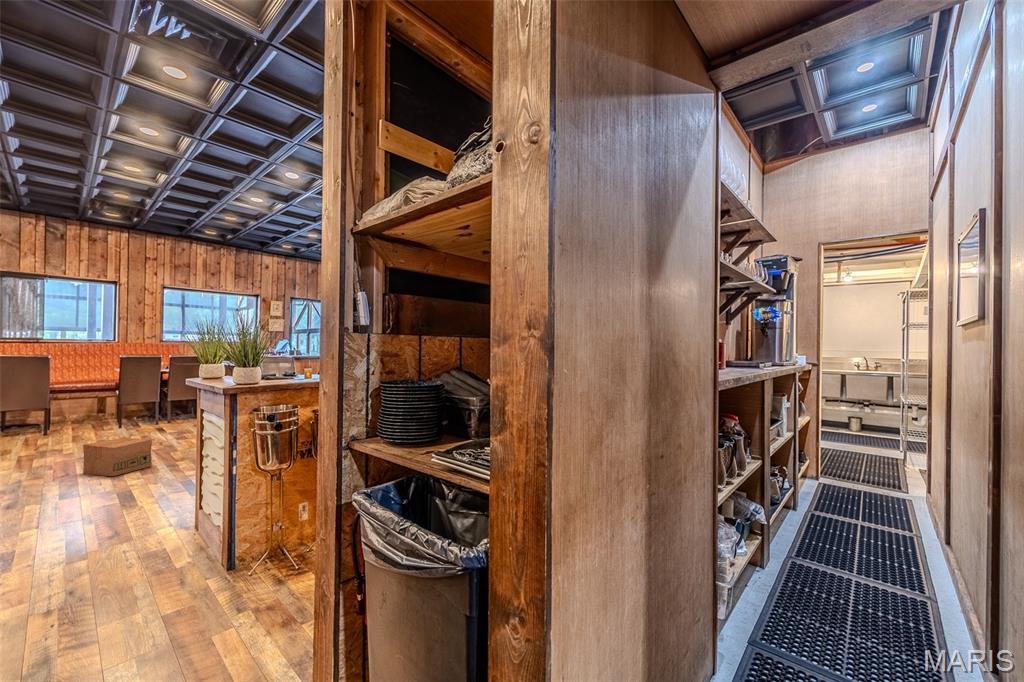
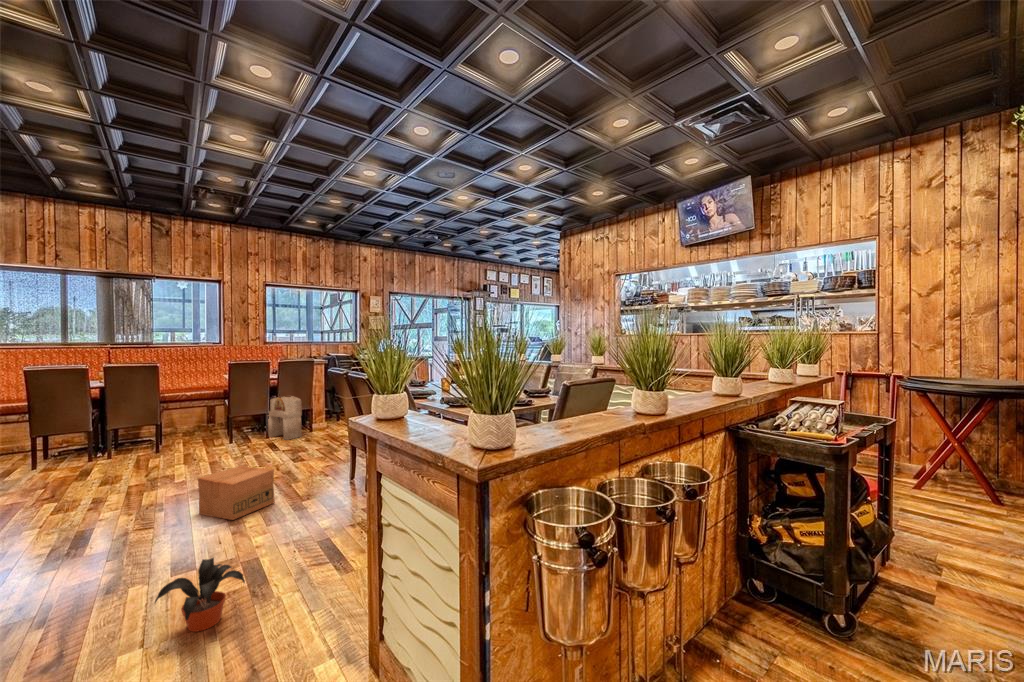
stool: none [157,388,191,426] -> present [268,396,302,440]
potted plant: none [44,484,114,529] -> present [155,558,245,632]

